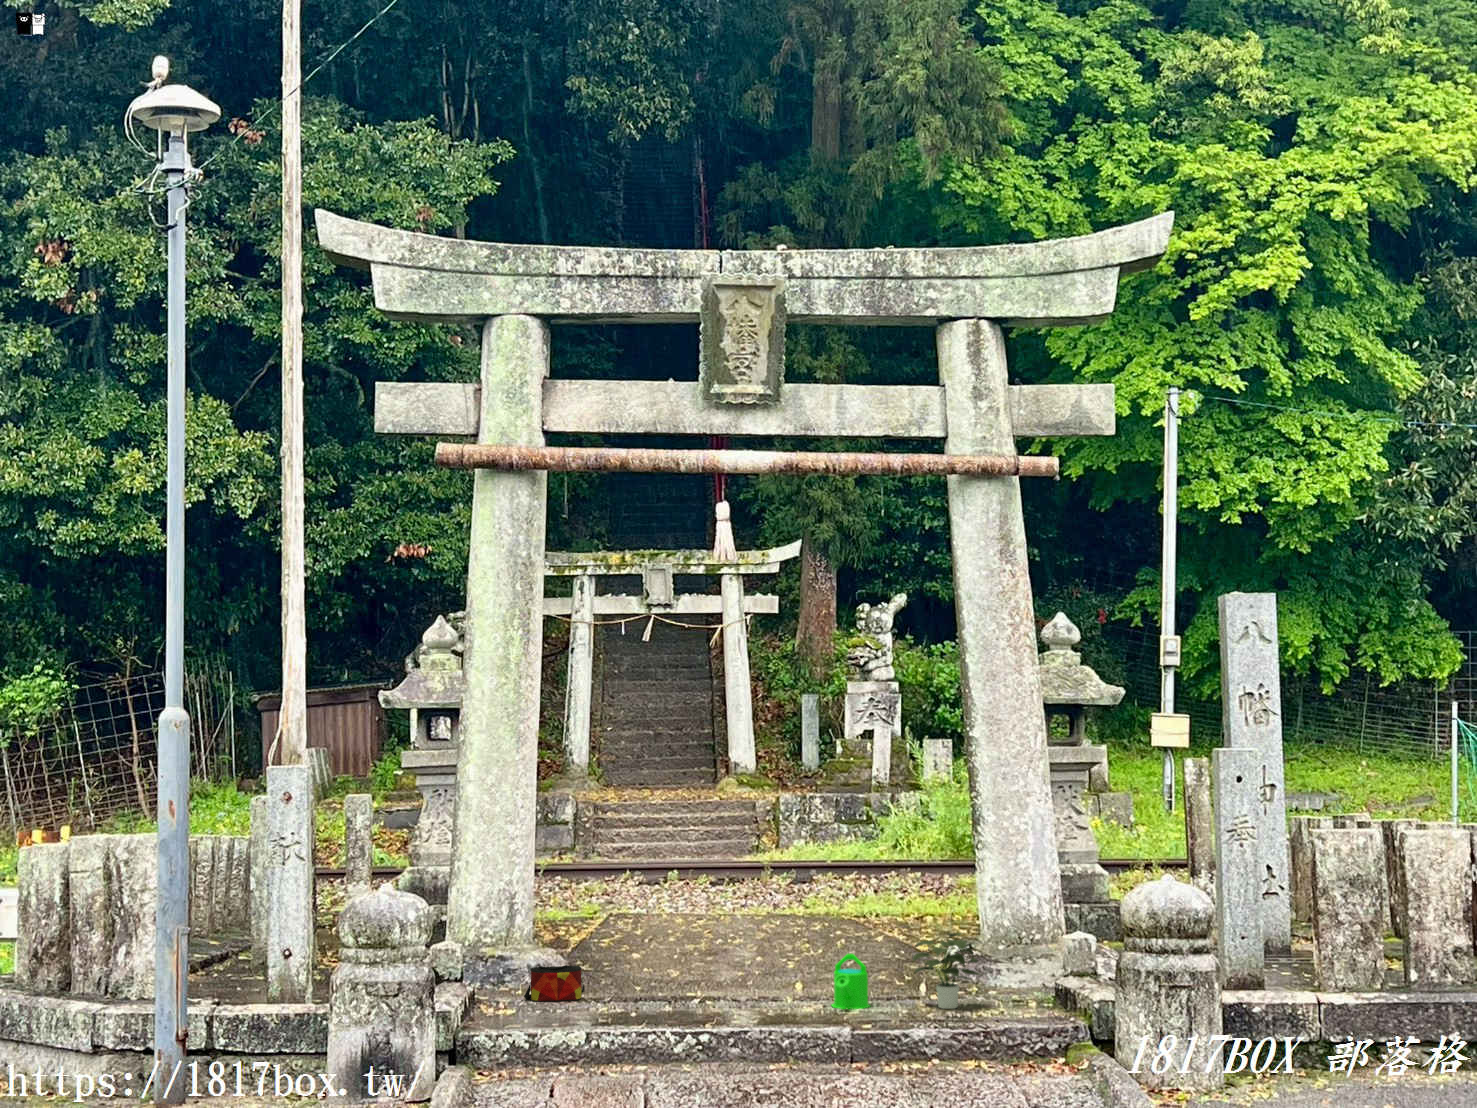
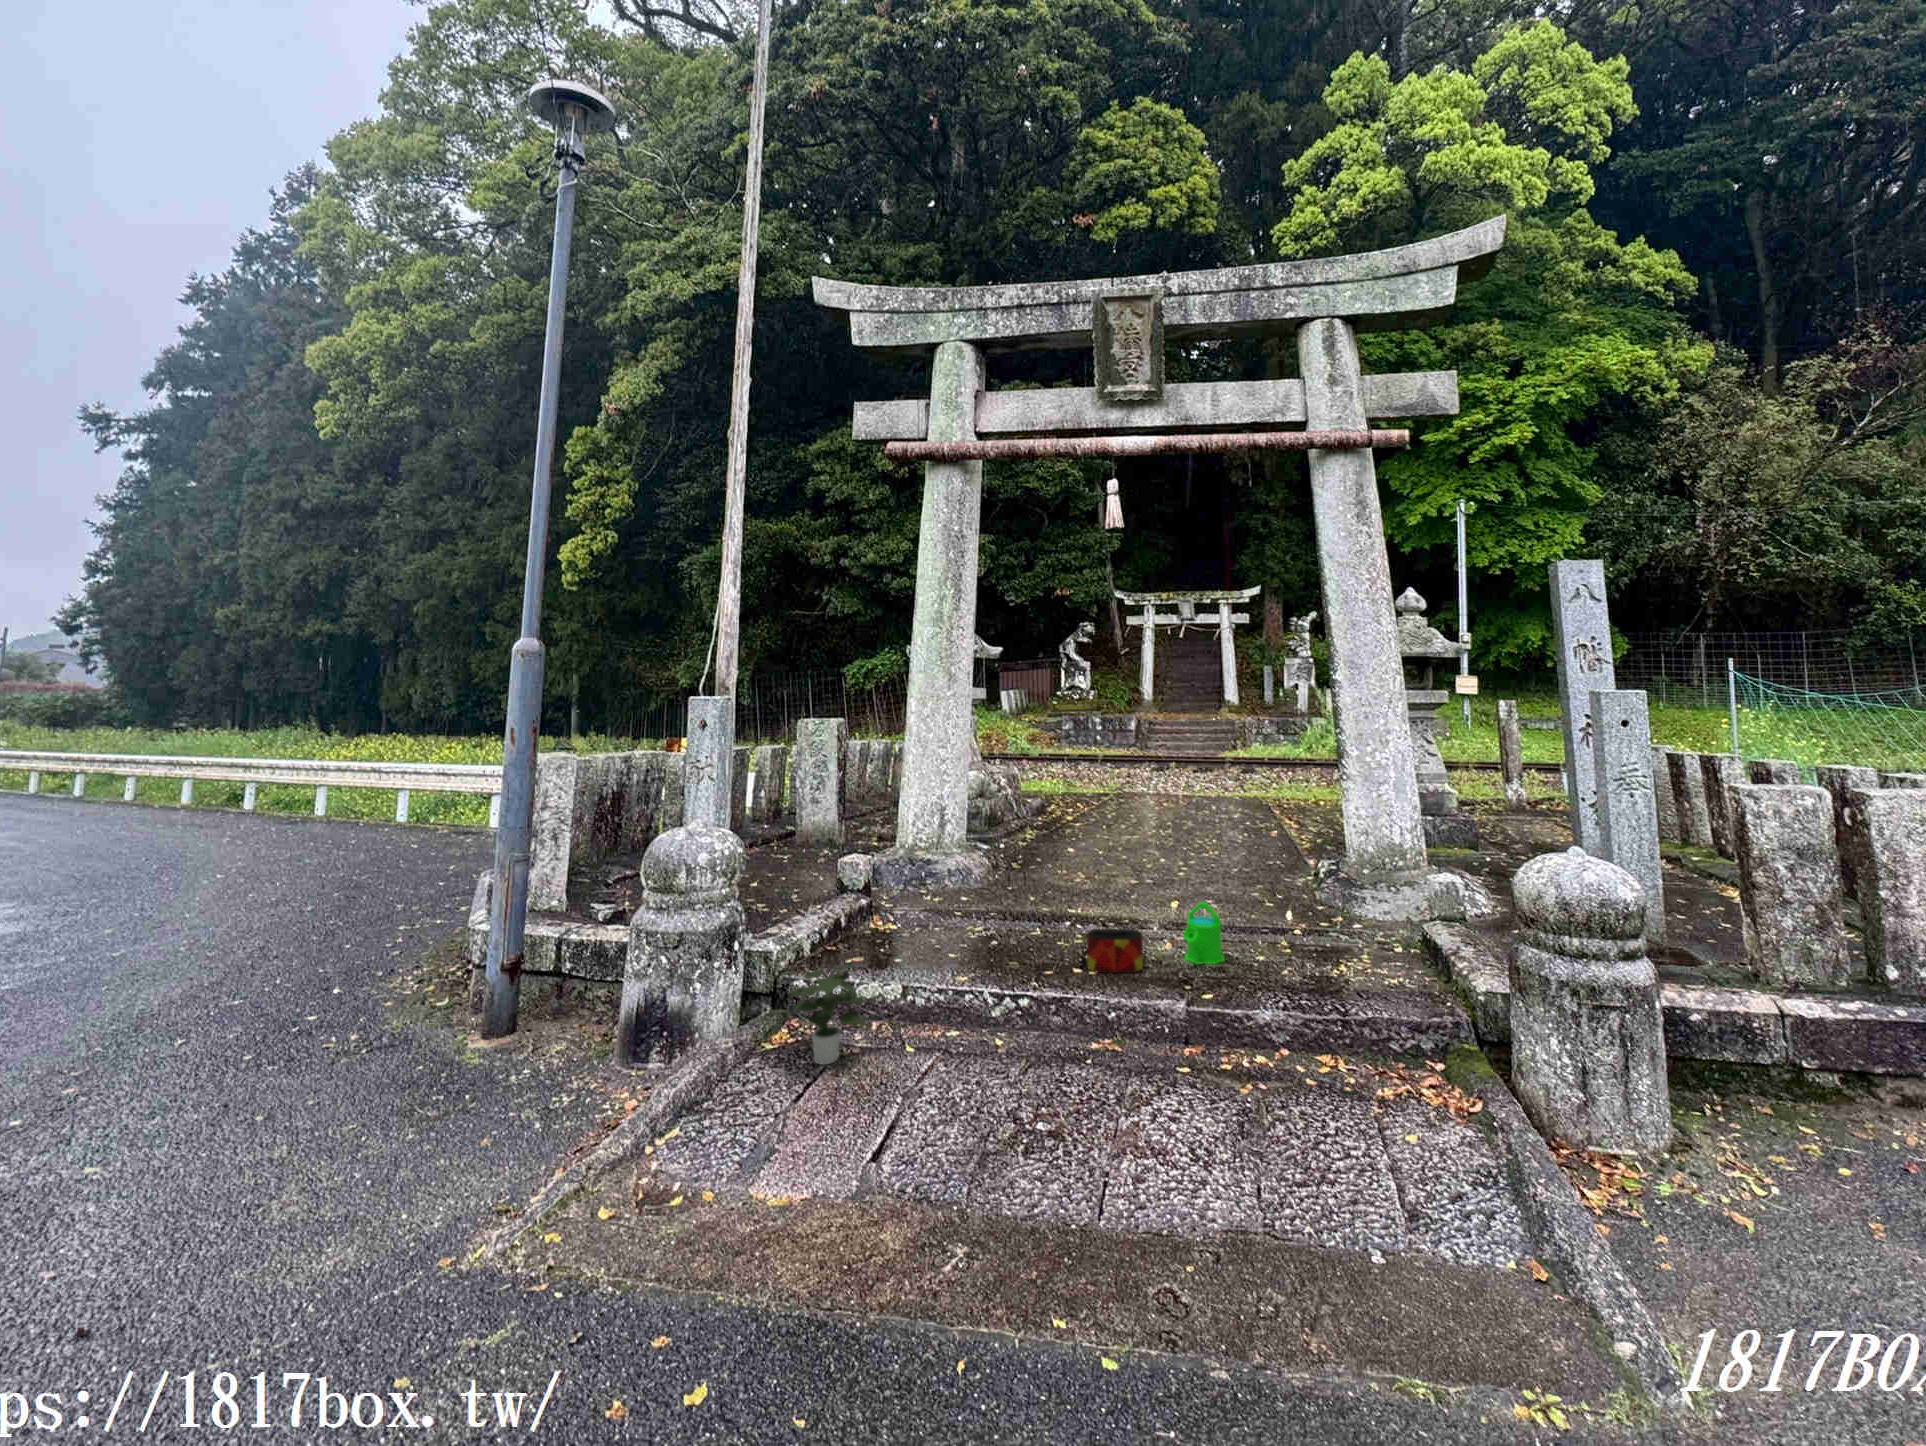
potted plant: present [913,933,980,1009] -> present [788,965,871,1065]
bag: present [524,965,585,1002] -> present [1080,929,1146,973]

